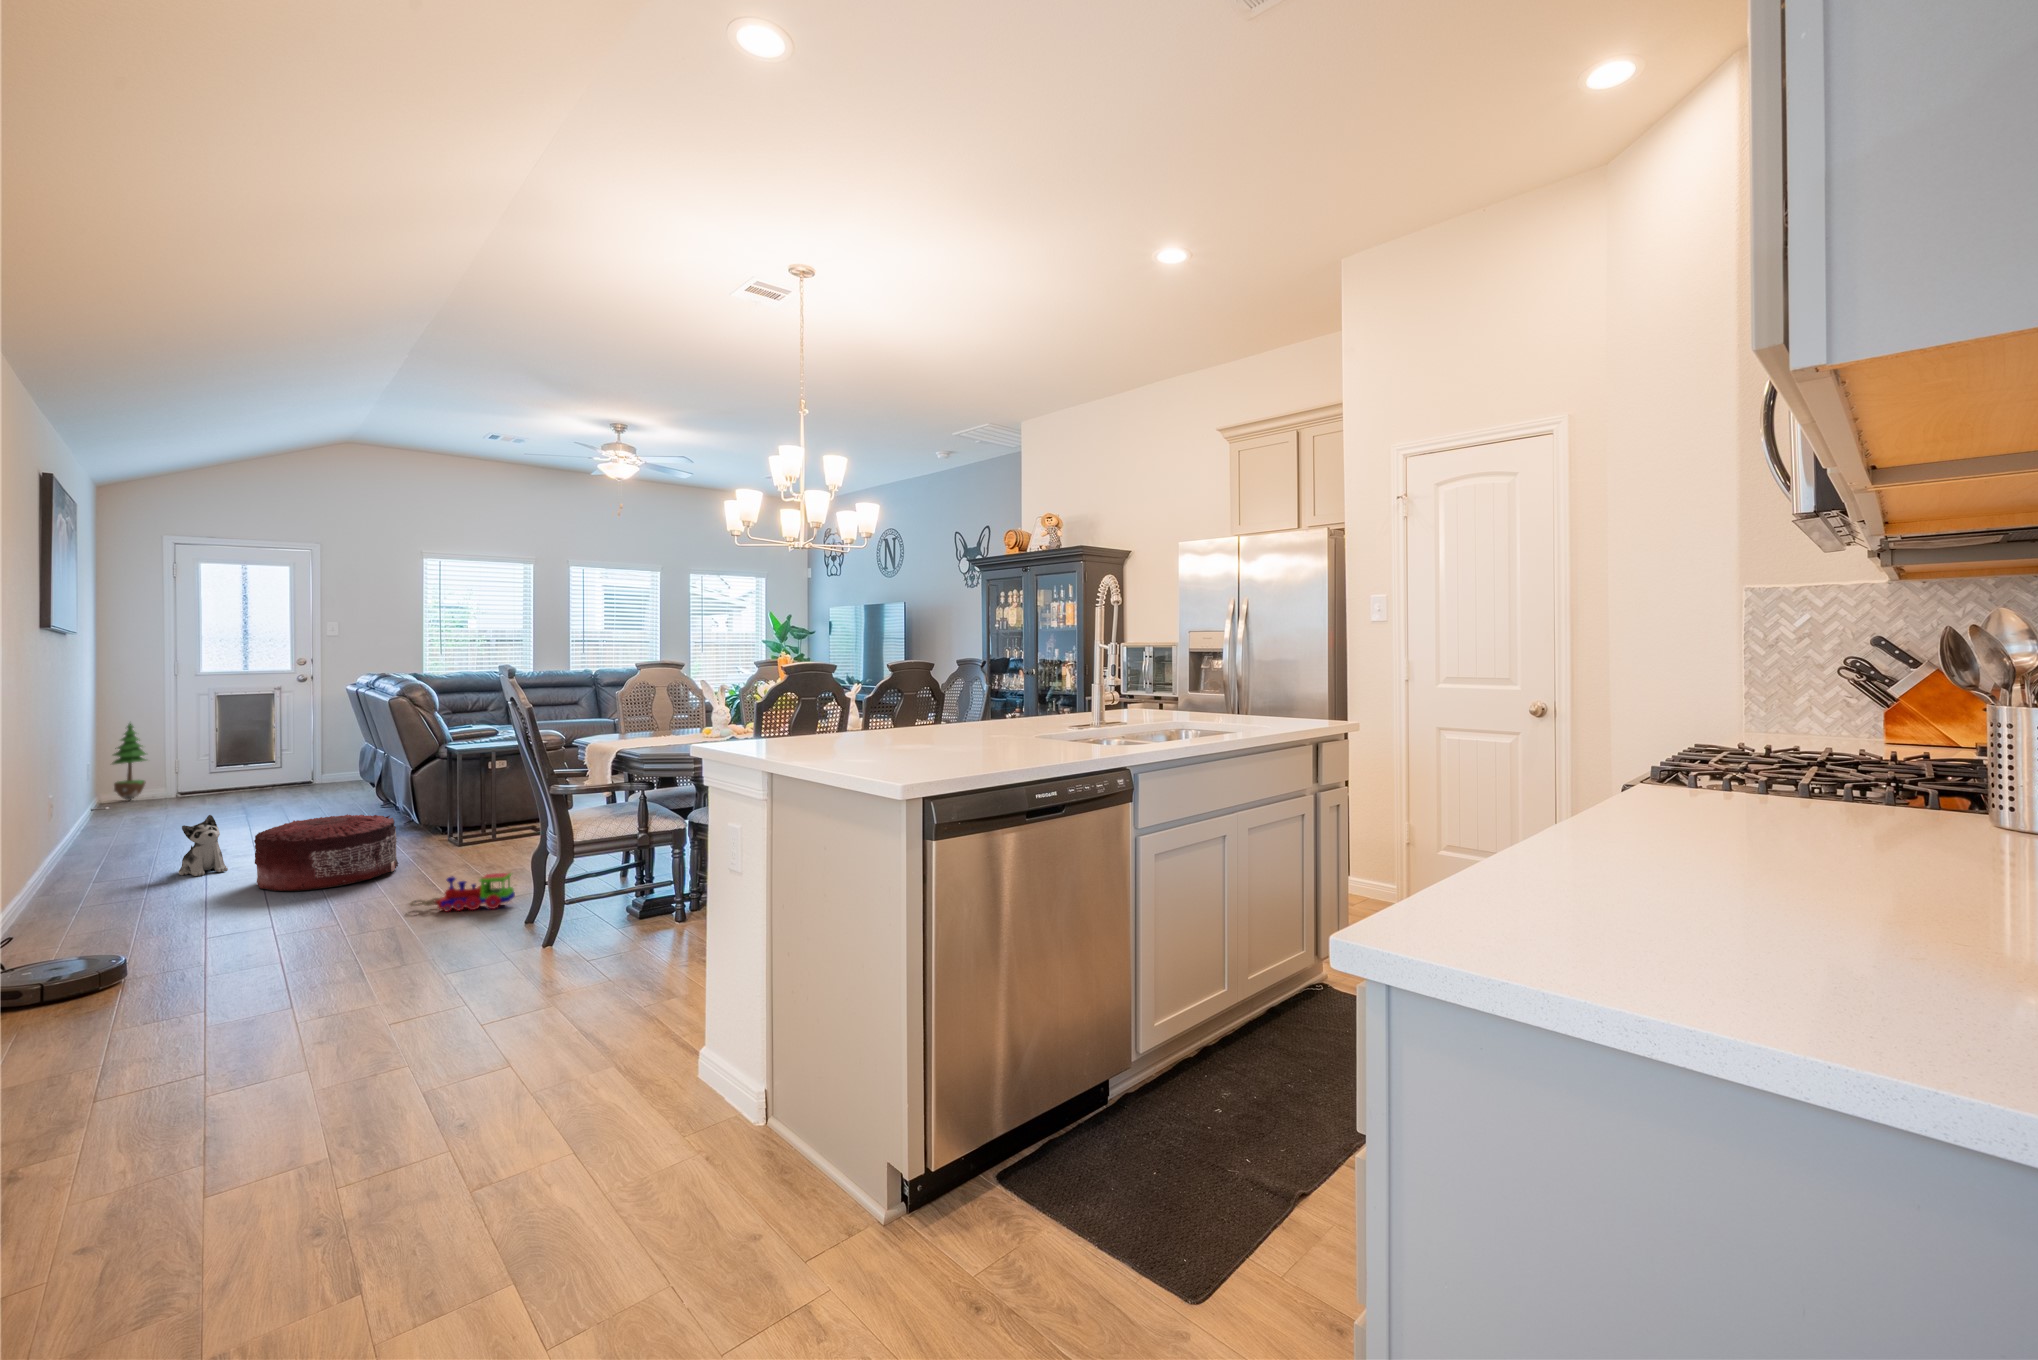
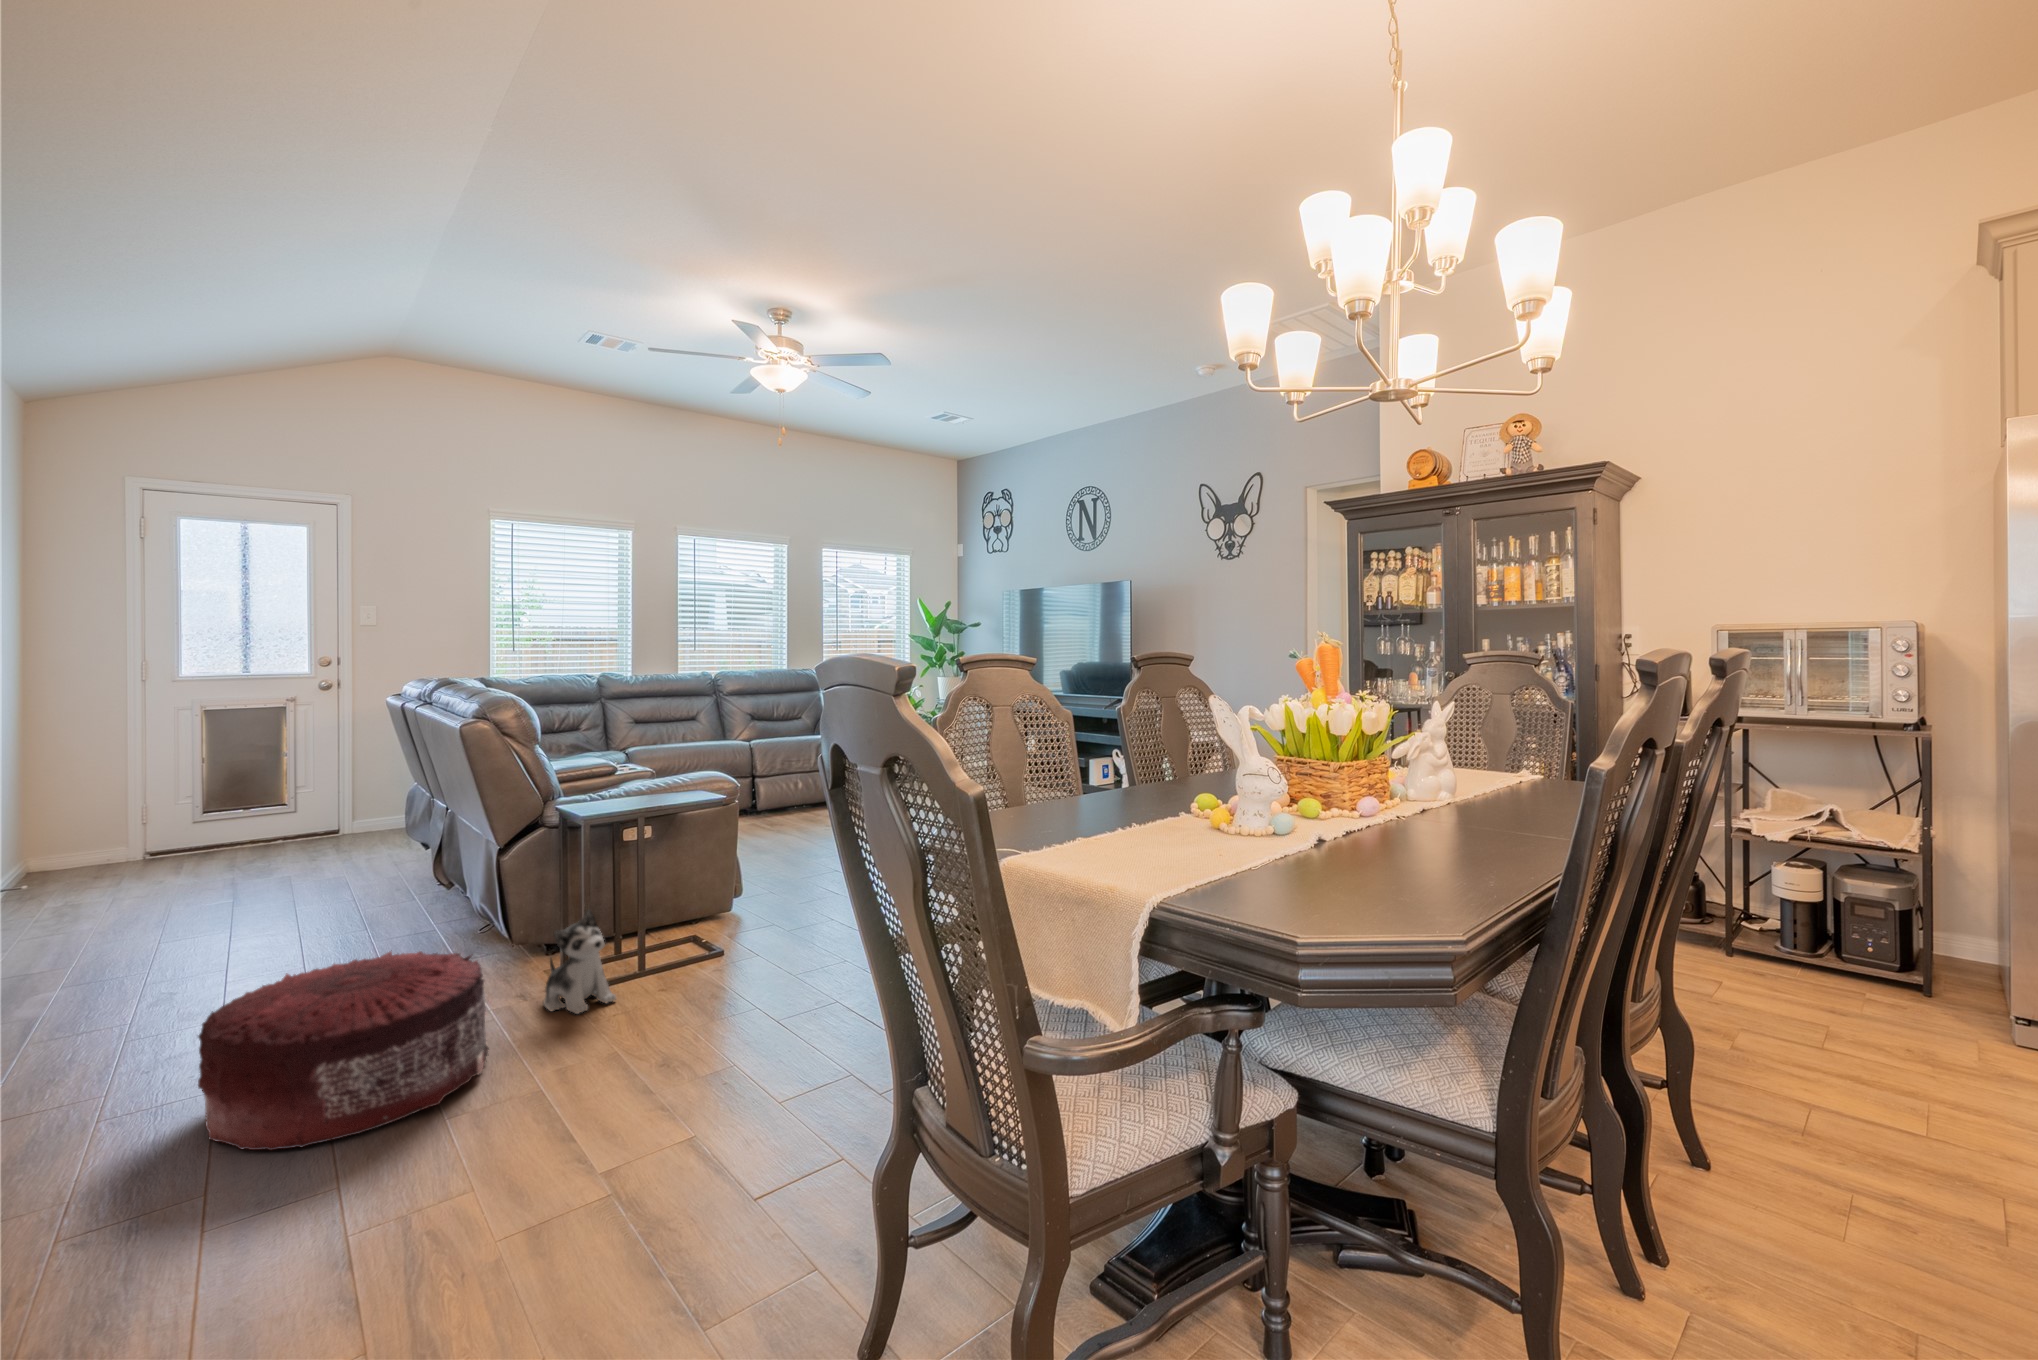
potted tree: present [112,723,146,800] -> none [37,751,100,869]
plush toy: present [178,815,228,876] -> present [543,910,616,1014]
toy train: present [410,873,515,912] -> none [539,1135,769,1249]

